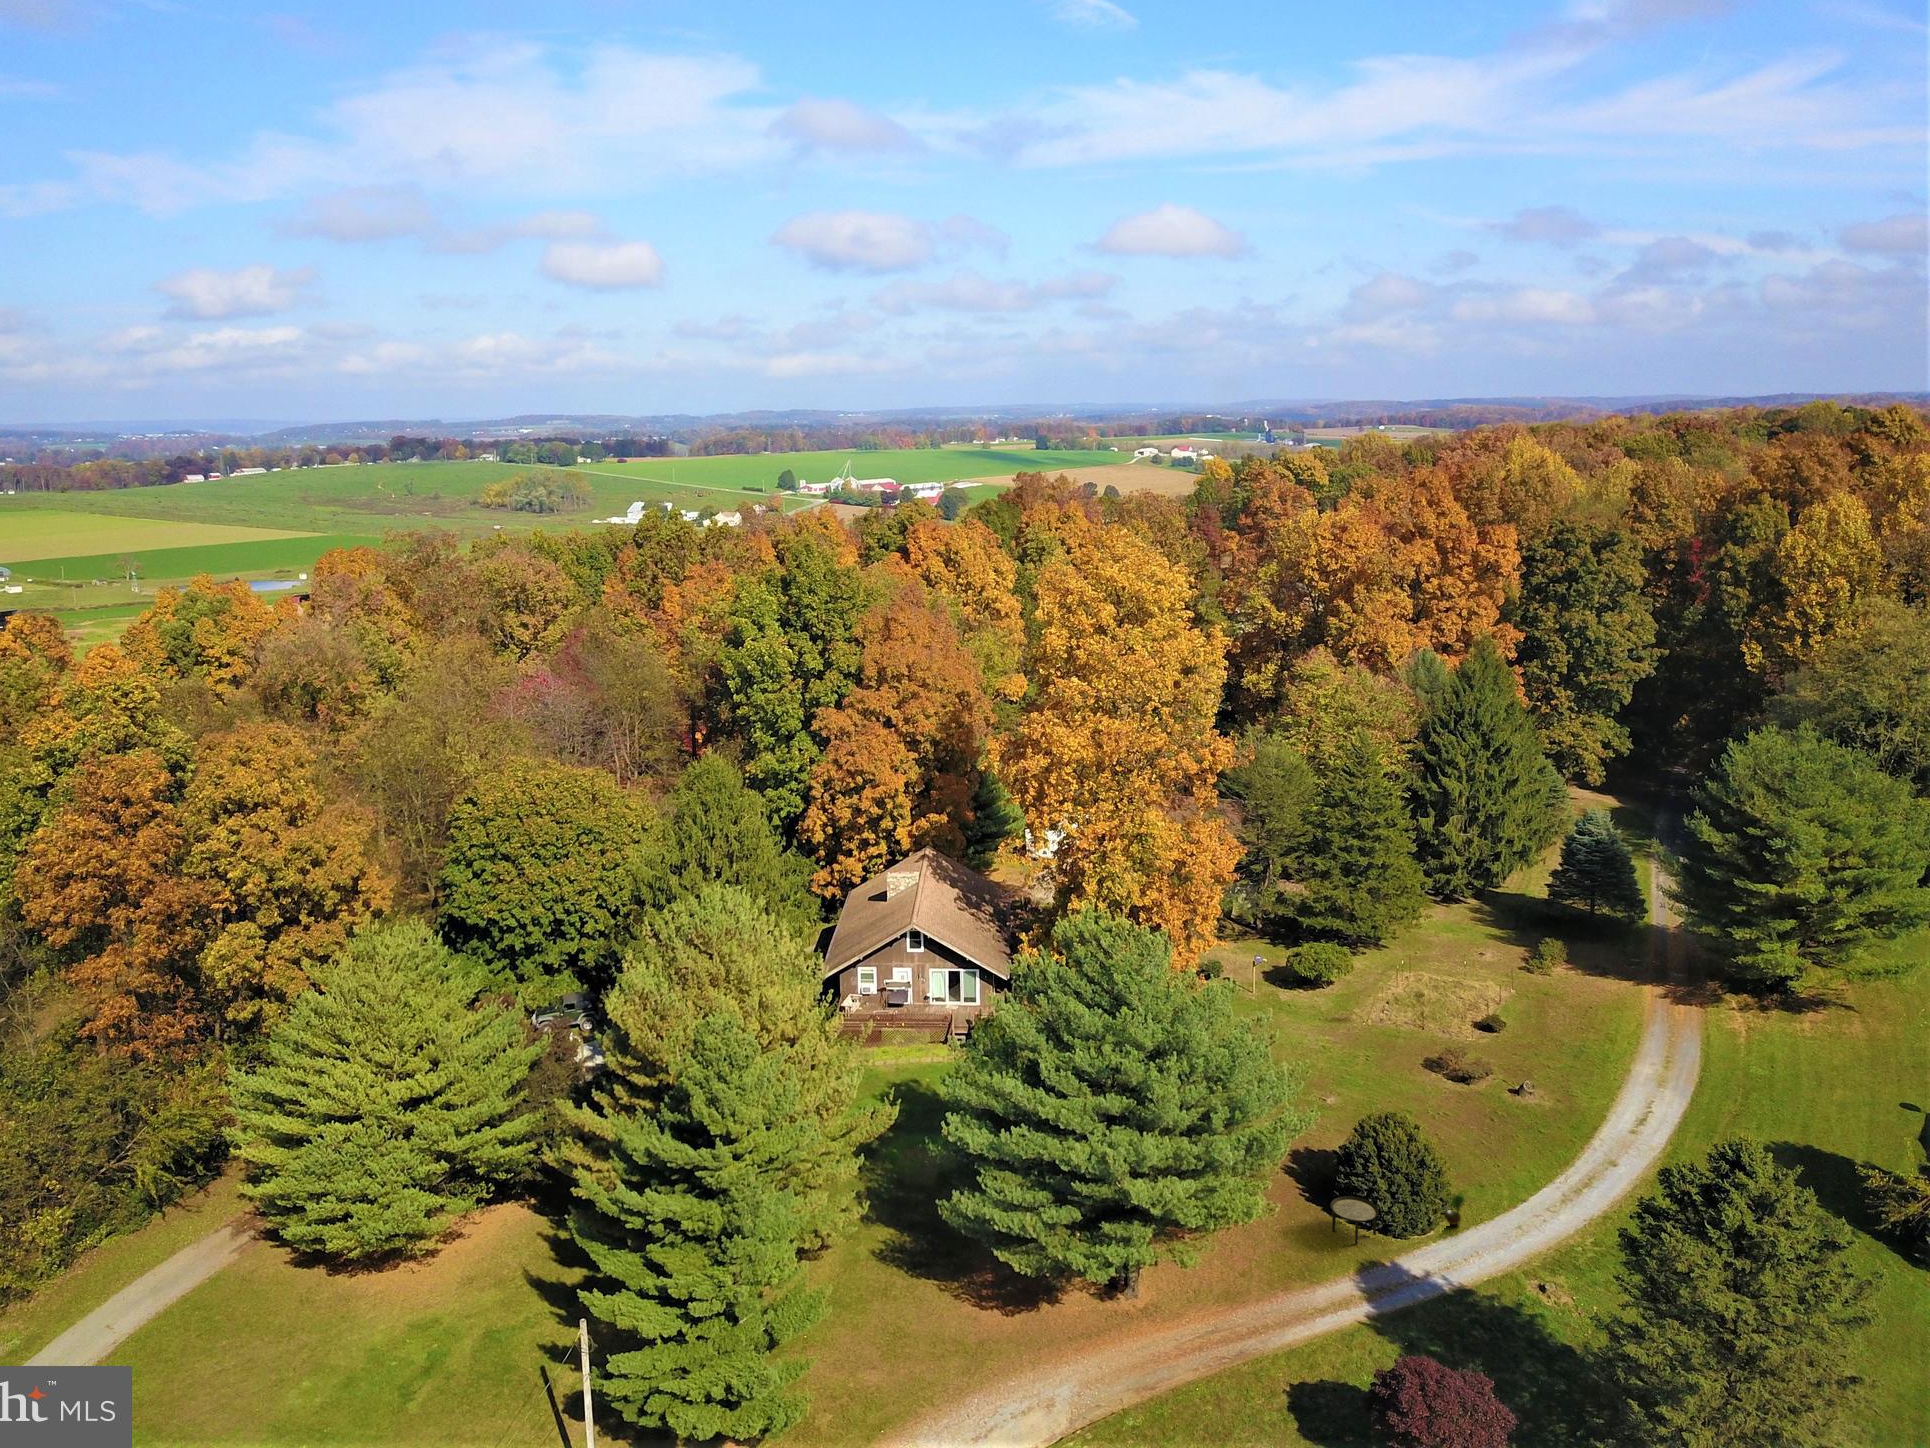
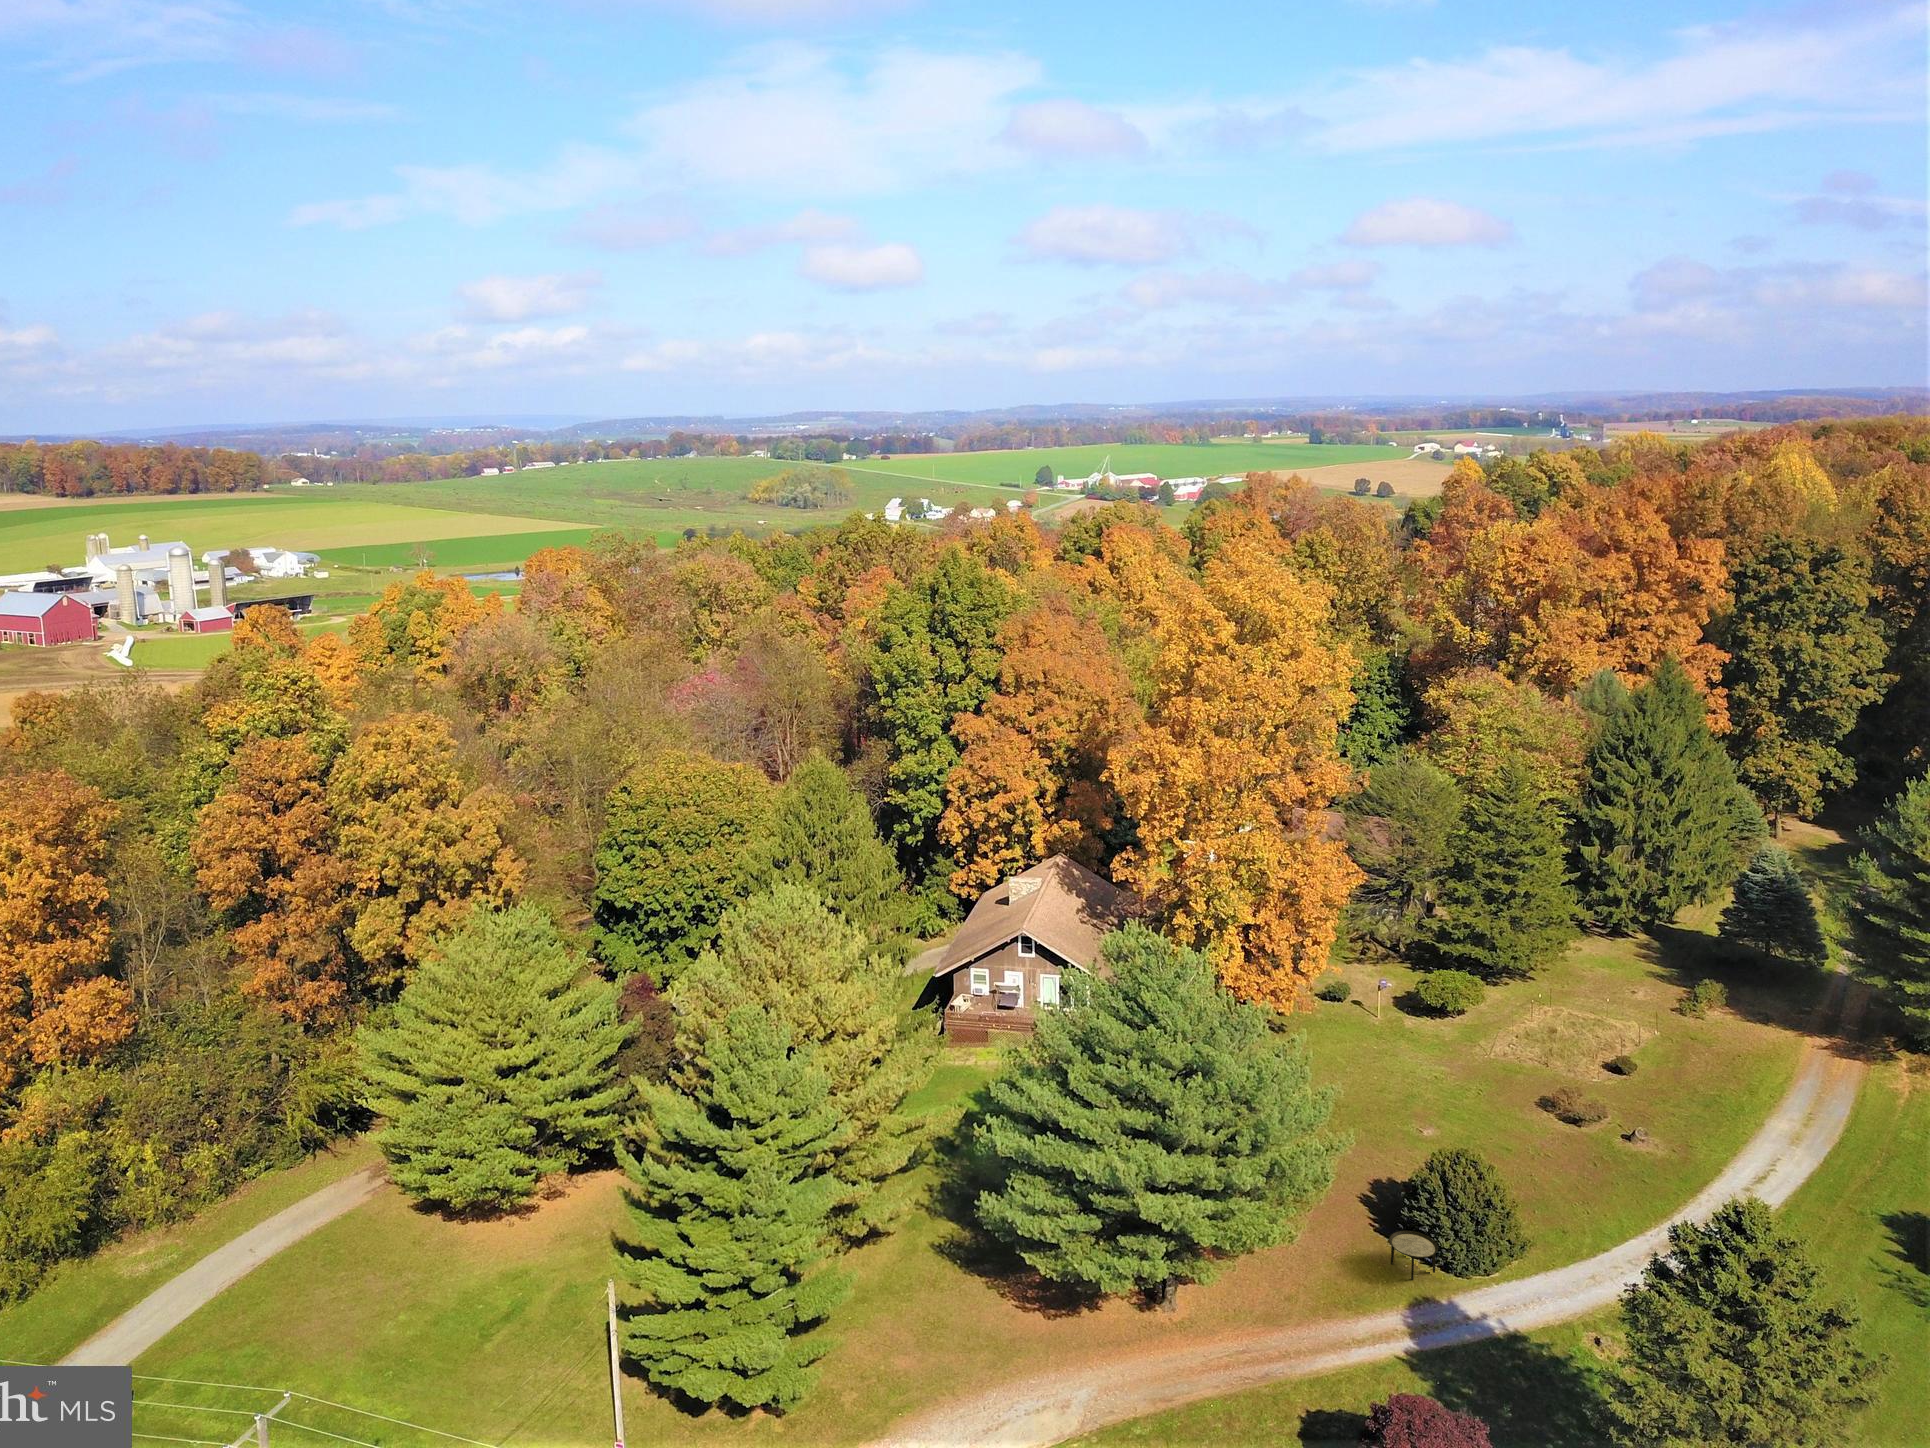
potted tree: present [1444,1195,1464,1225] -> none [1512,1239,1536,1271]

